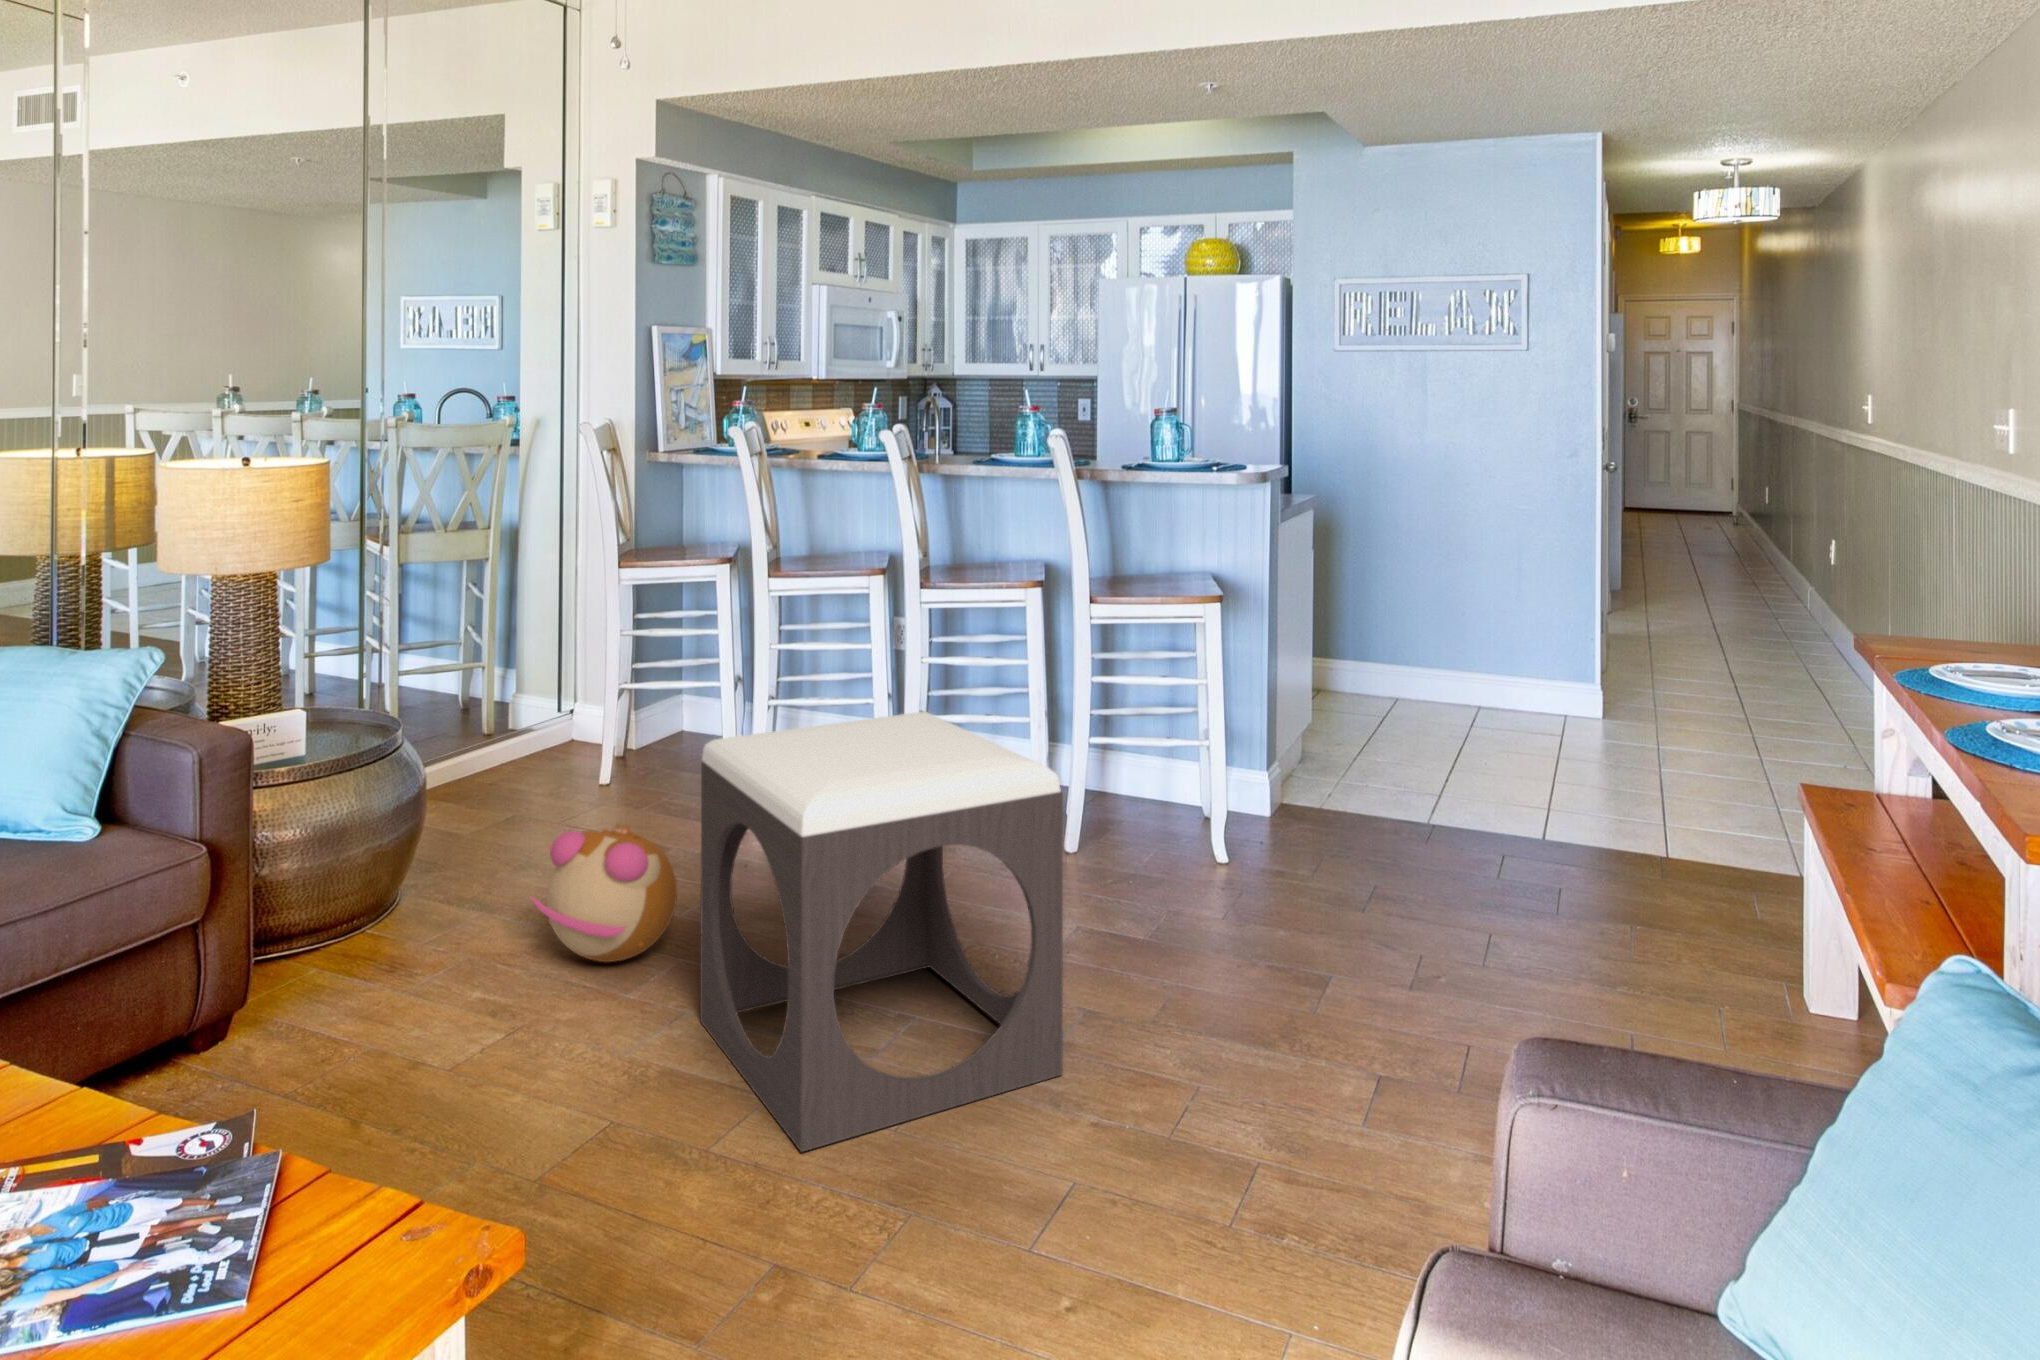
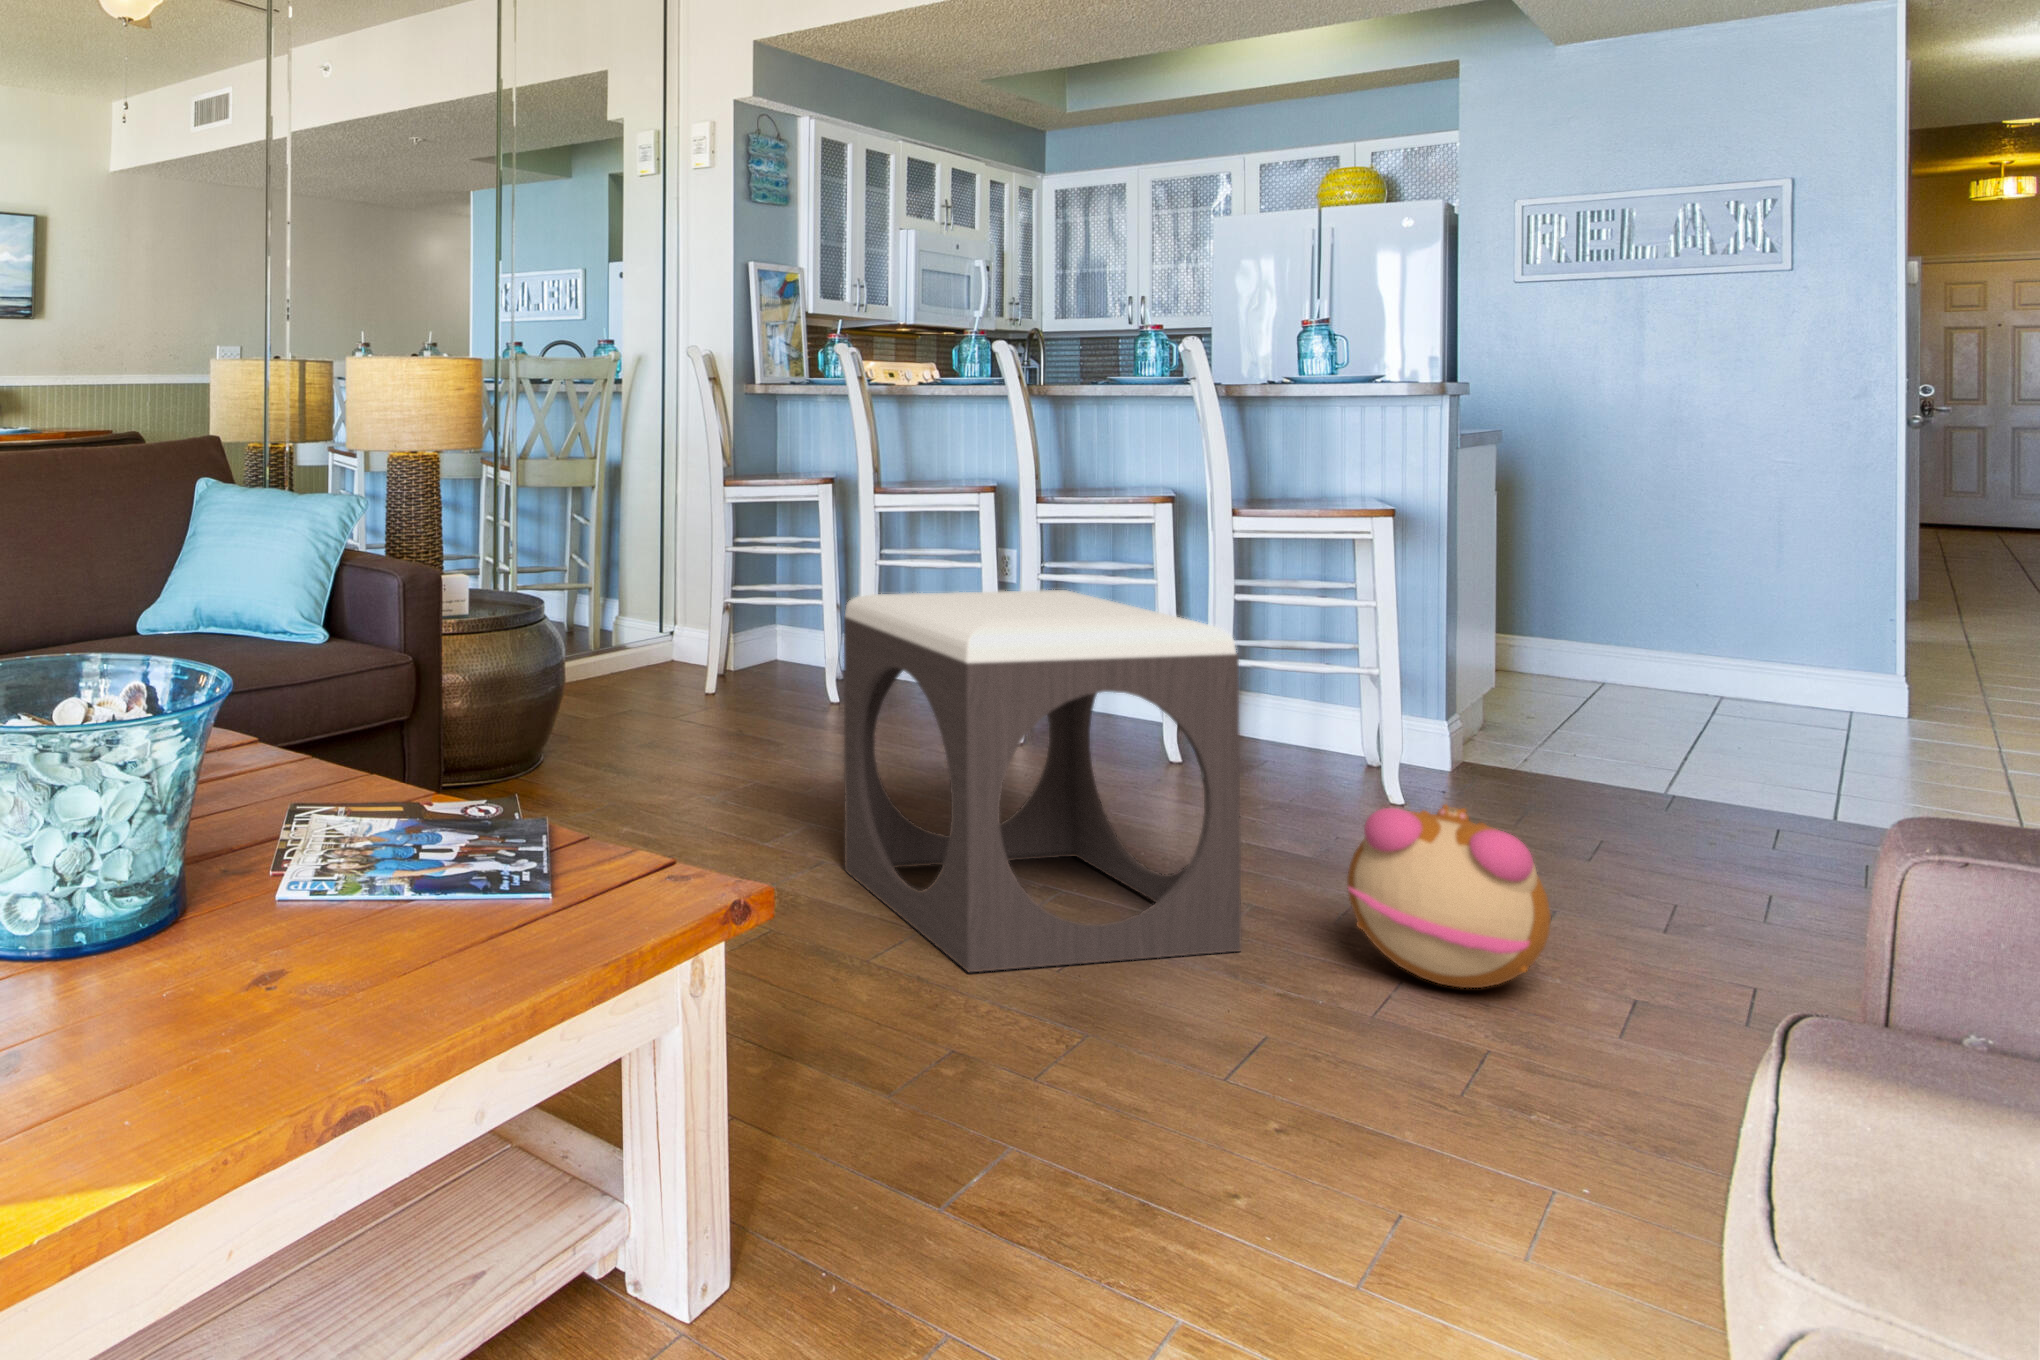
plush toy: present [530,823,677,962] -> present [1347,804,1551,988]

